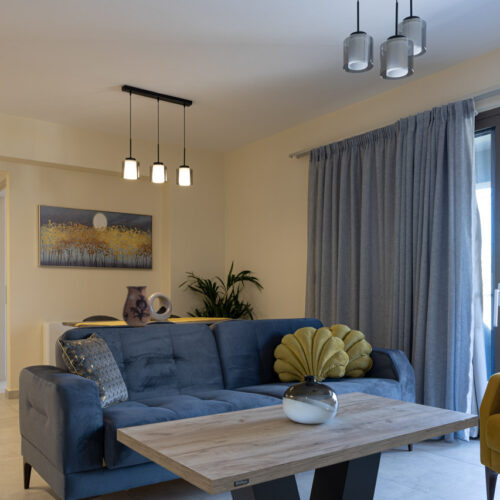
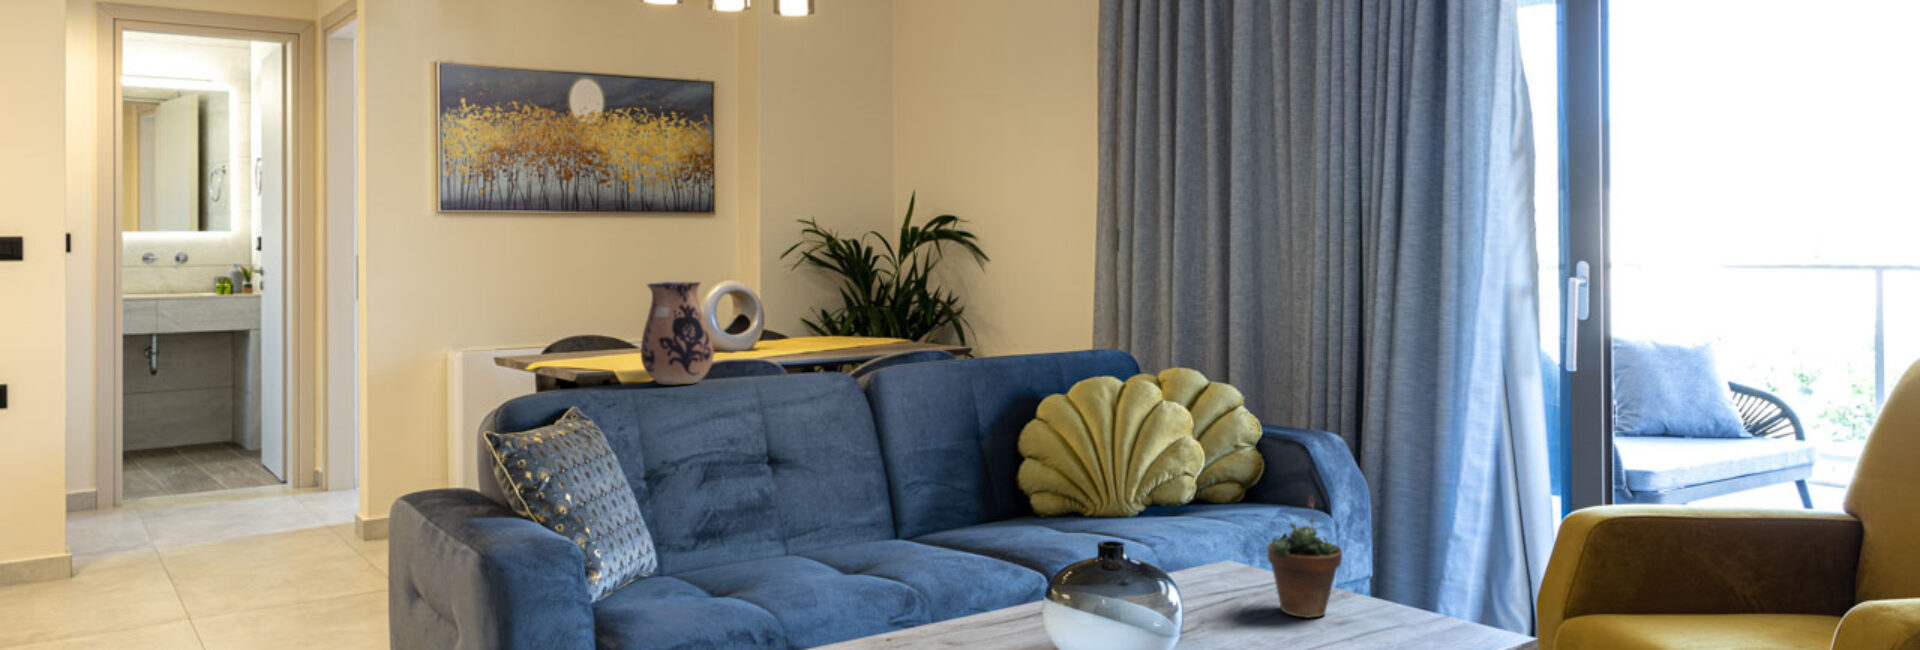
succulent plant: none [367,358,395,407] -> present [1267,498,1342,618]

